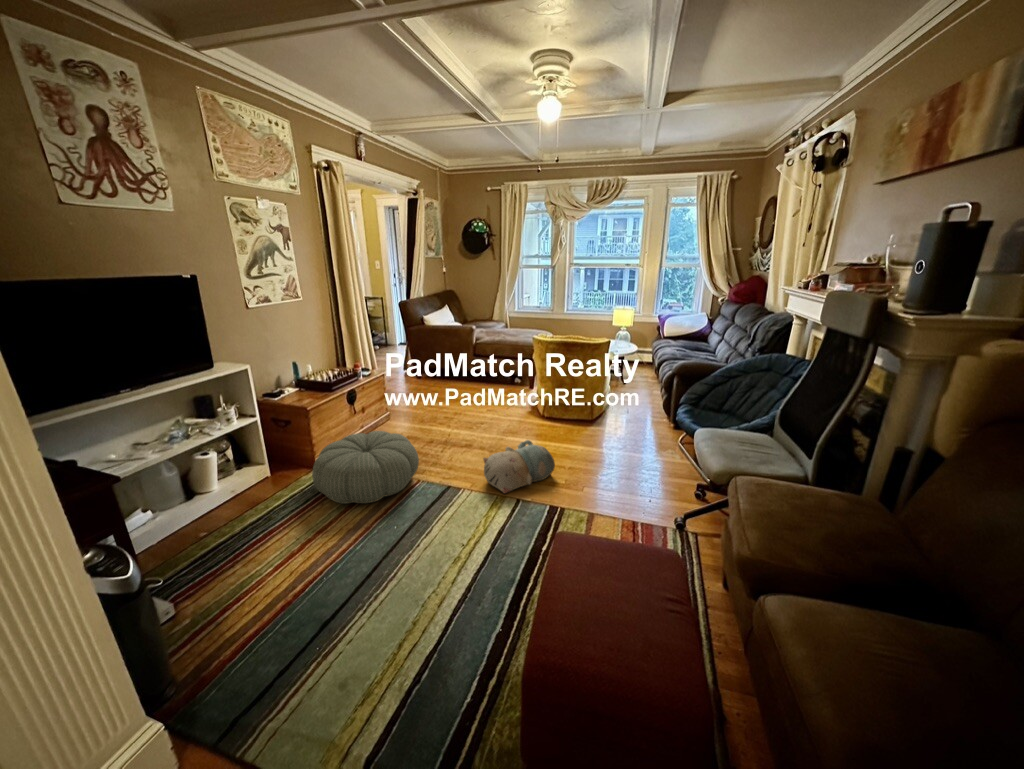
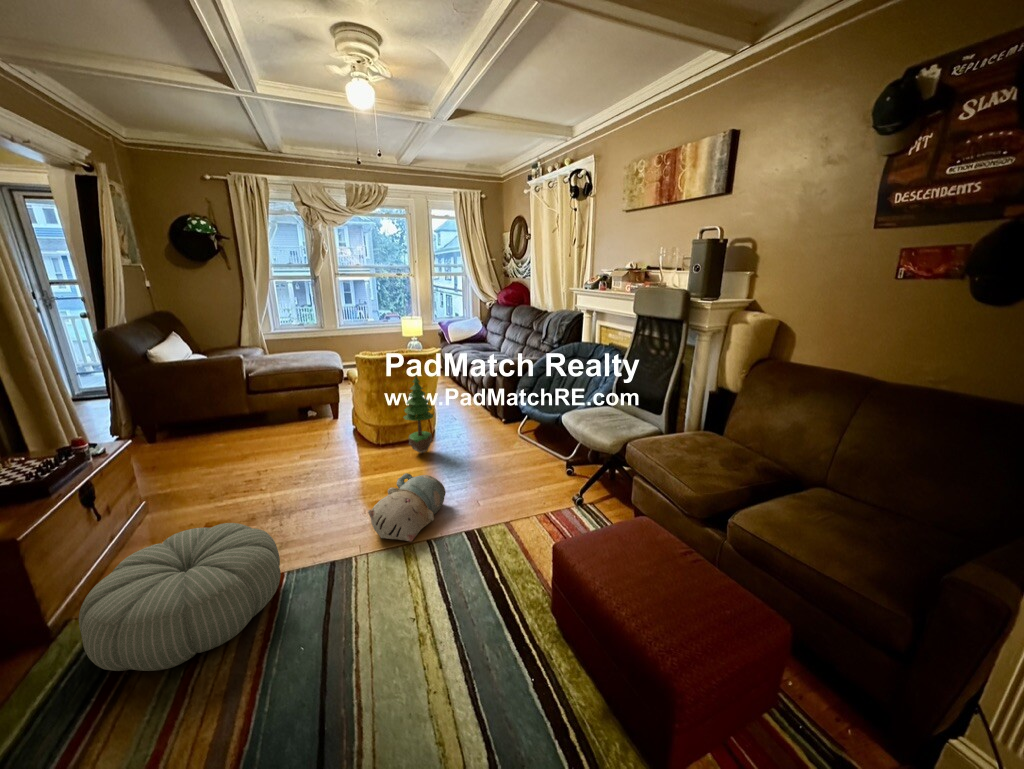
potted tree: none [558,359,585,431] -> present [404,376,433,453]

